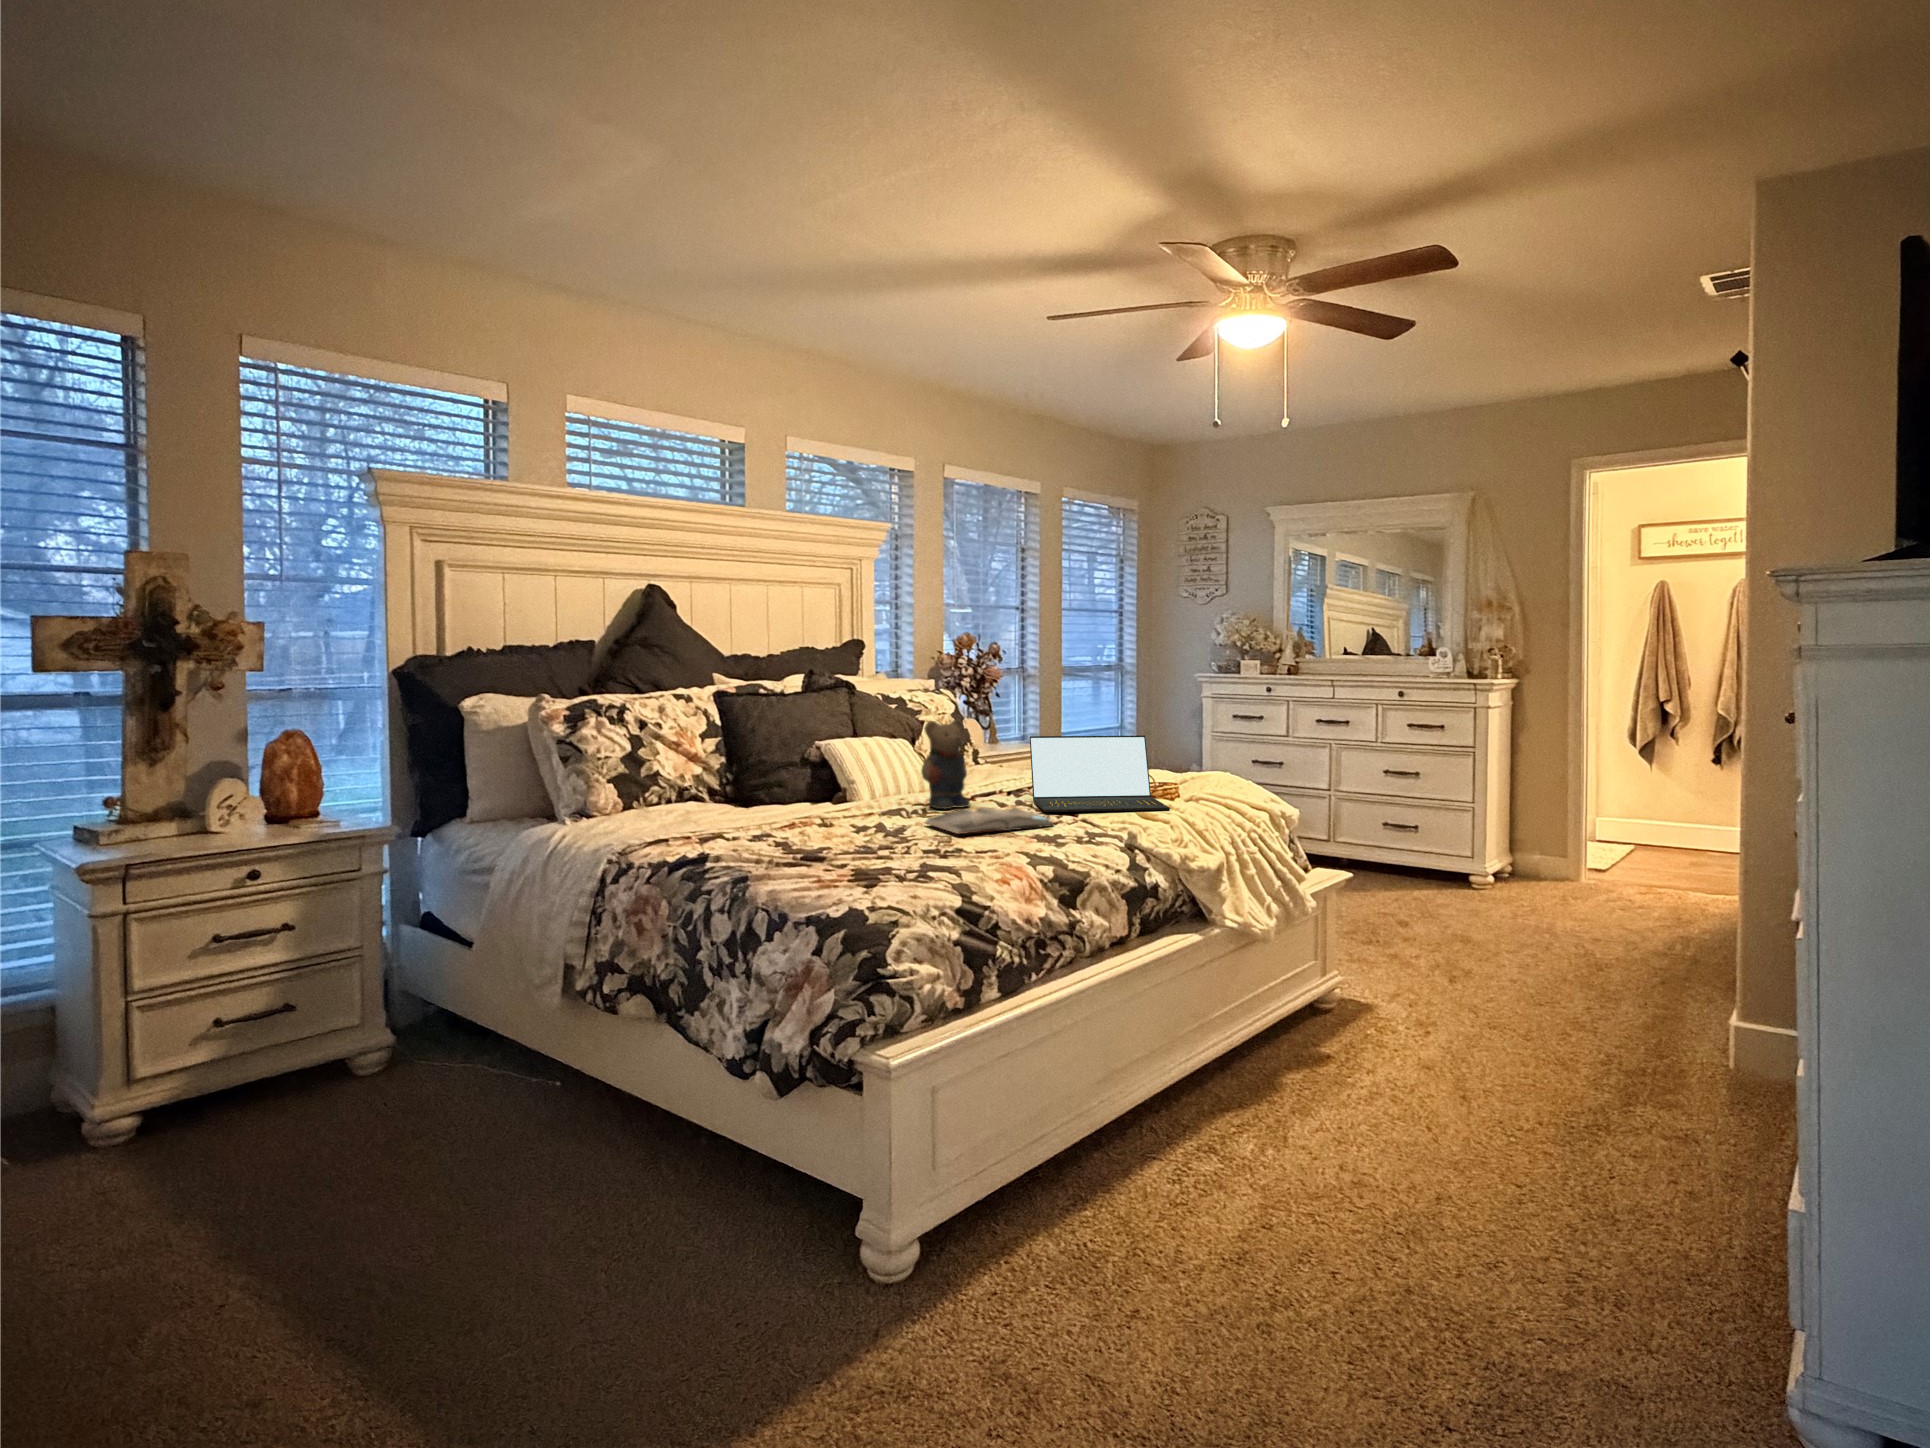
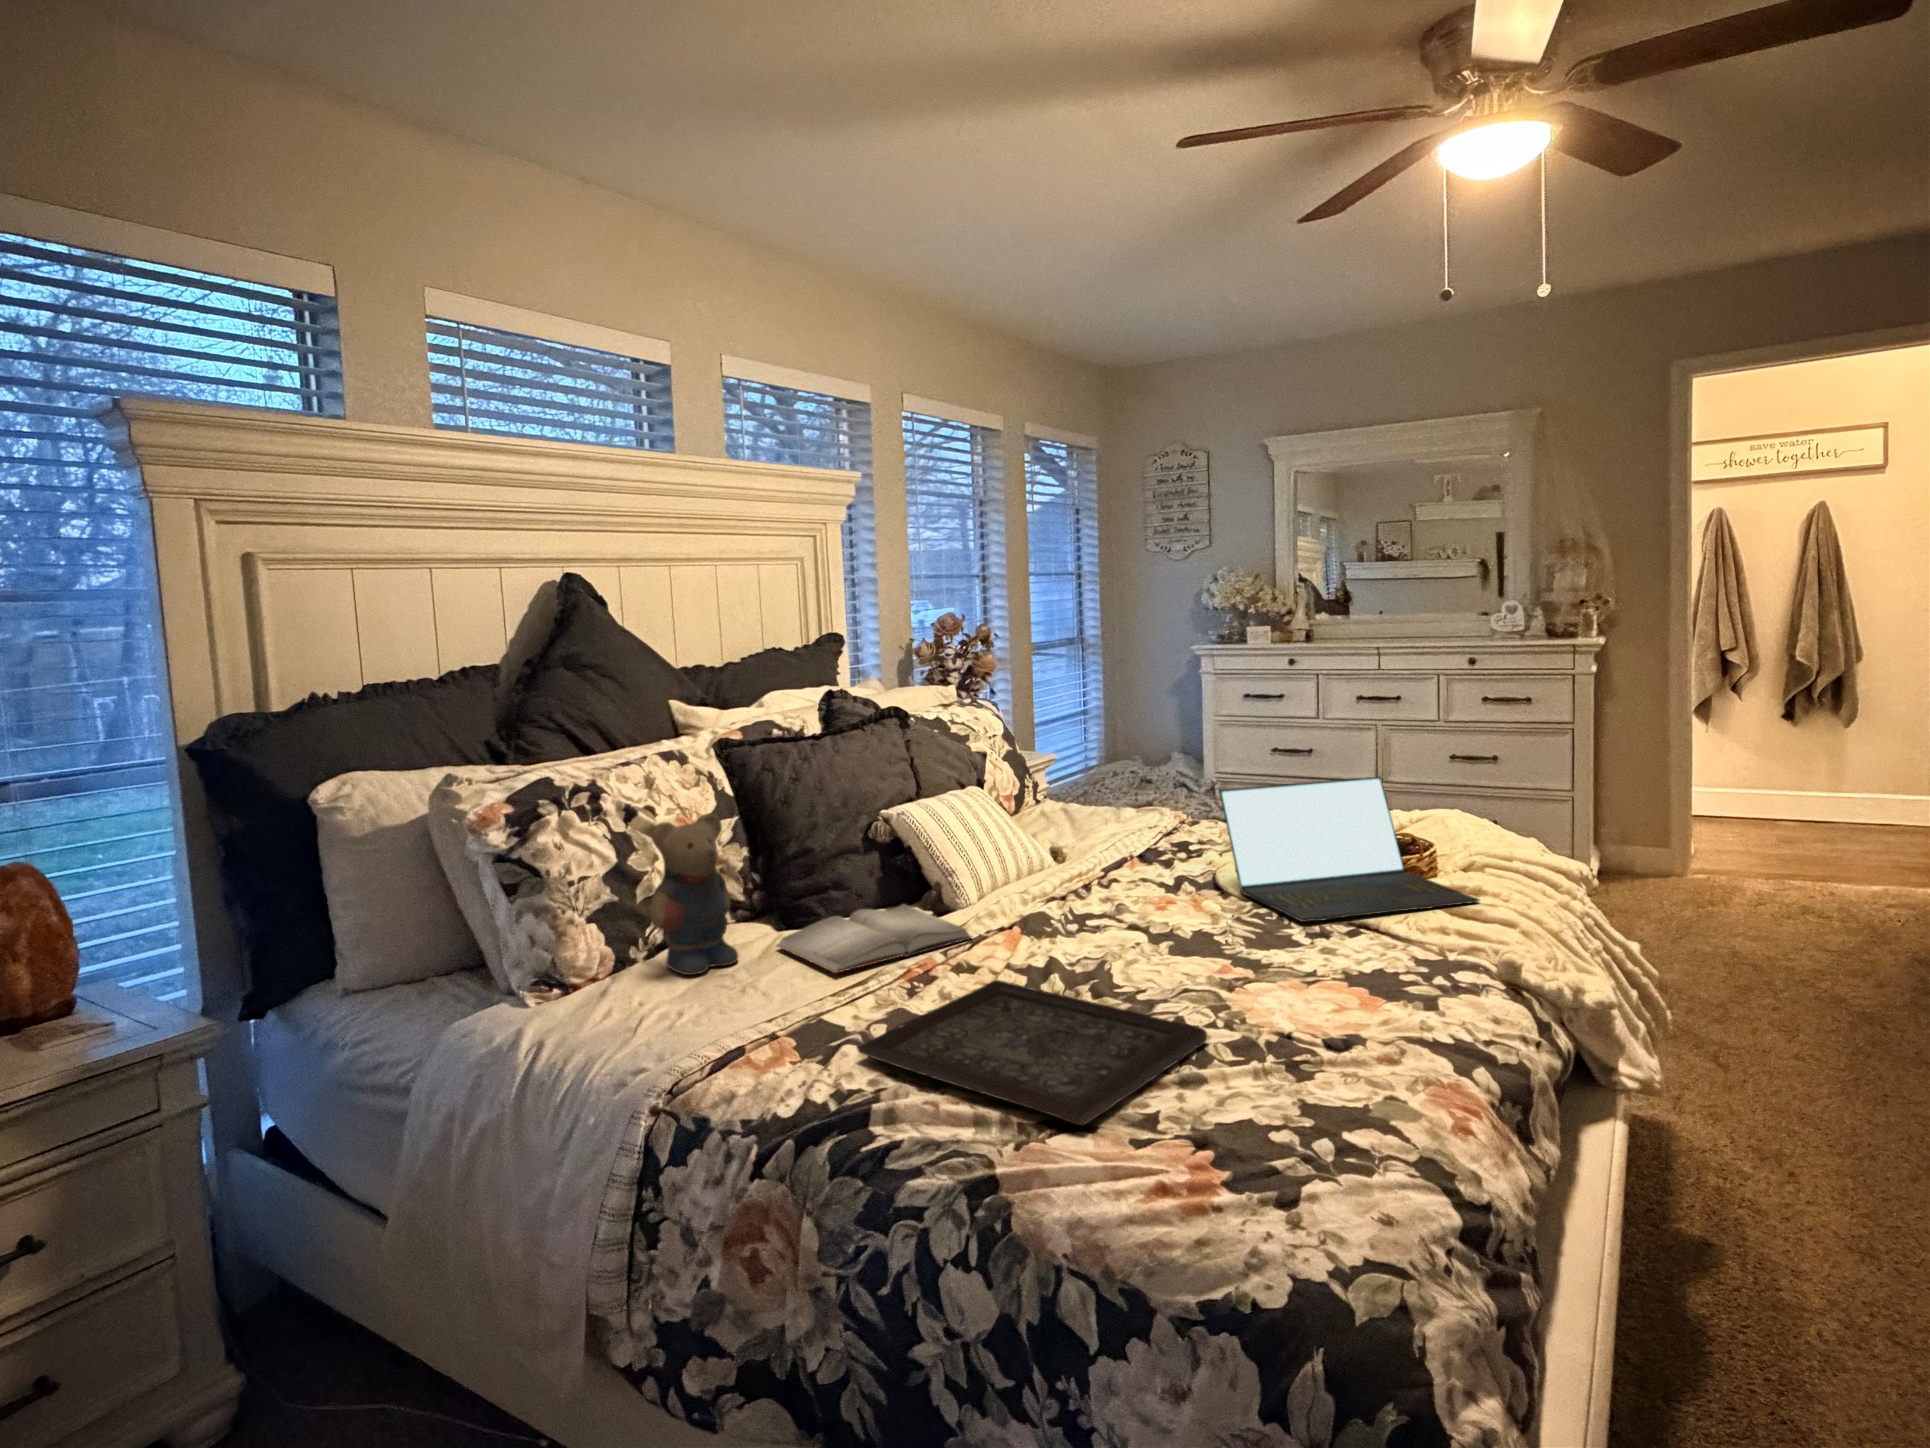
teddy bear: present [921,719,970,809] -> present [649,813,739,975]
hardback book: present [925,807,1053,834] -> present [777,904,972,973]
tray: none [722,822,914,863] -> present [857,980,1207,1125]

